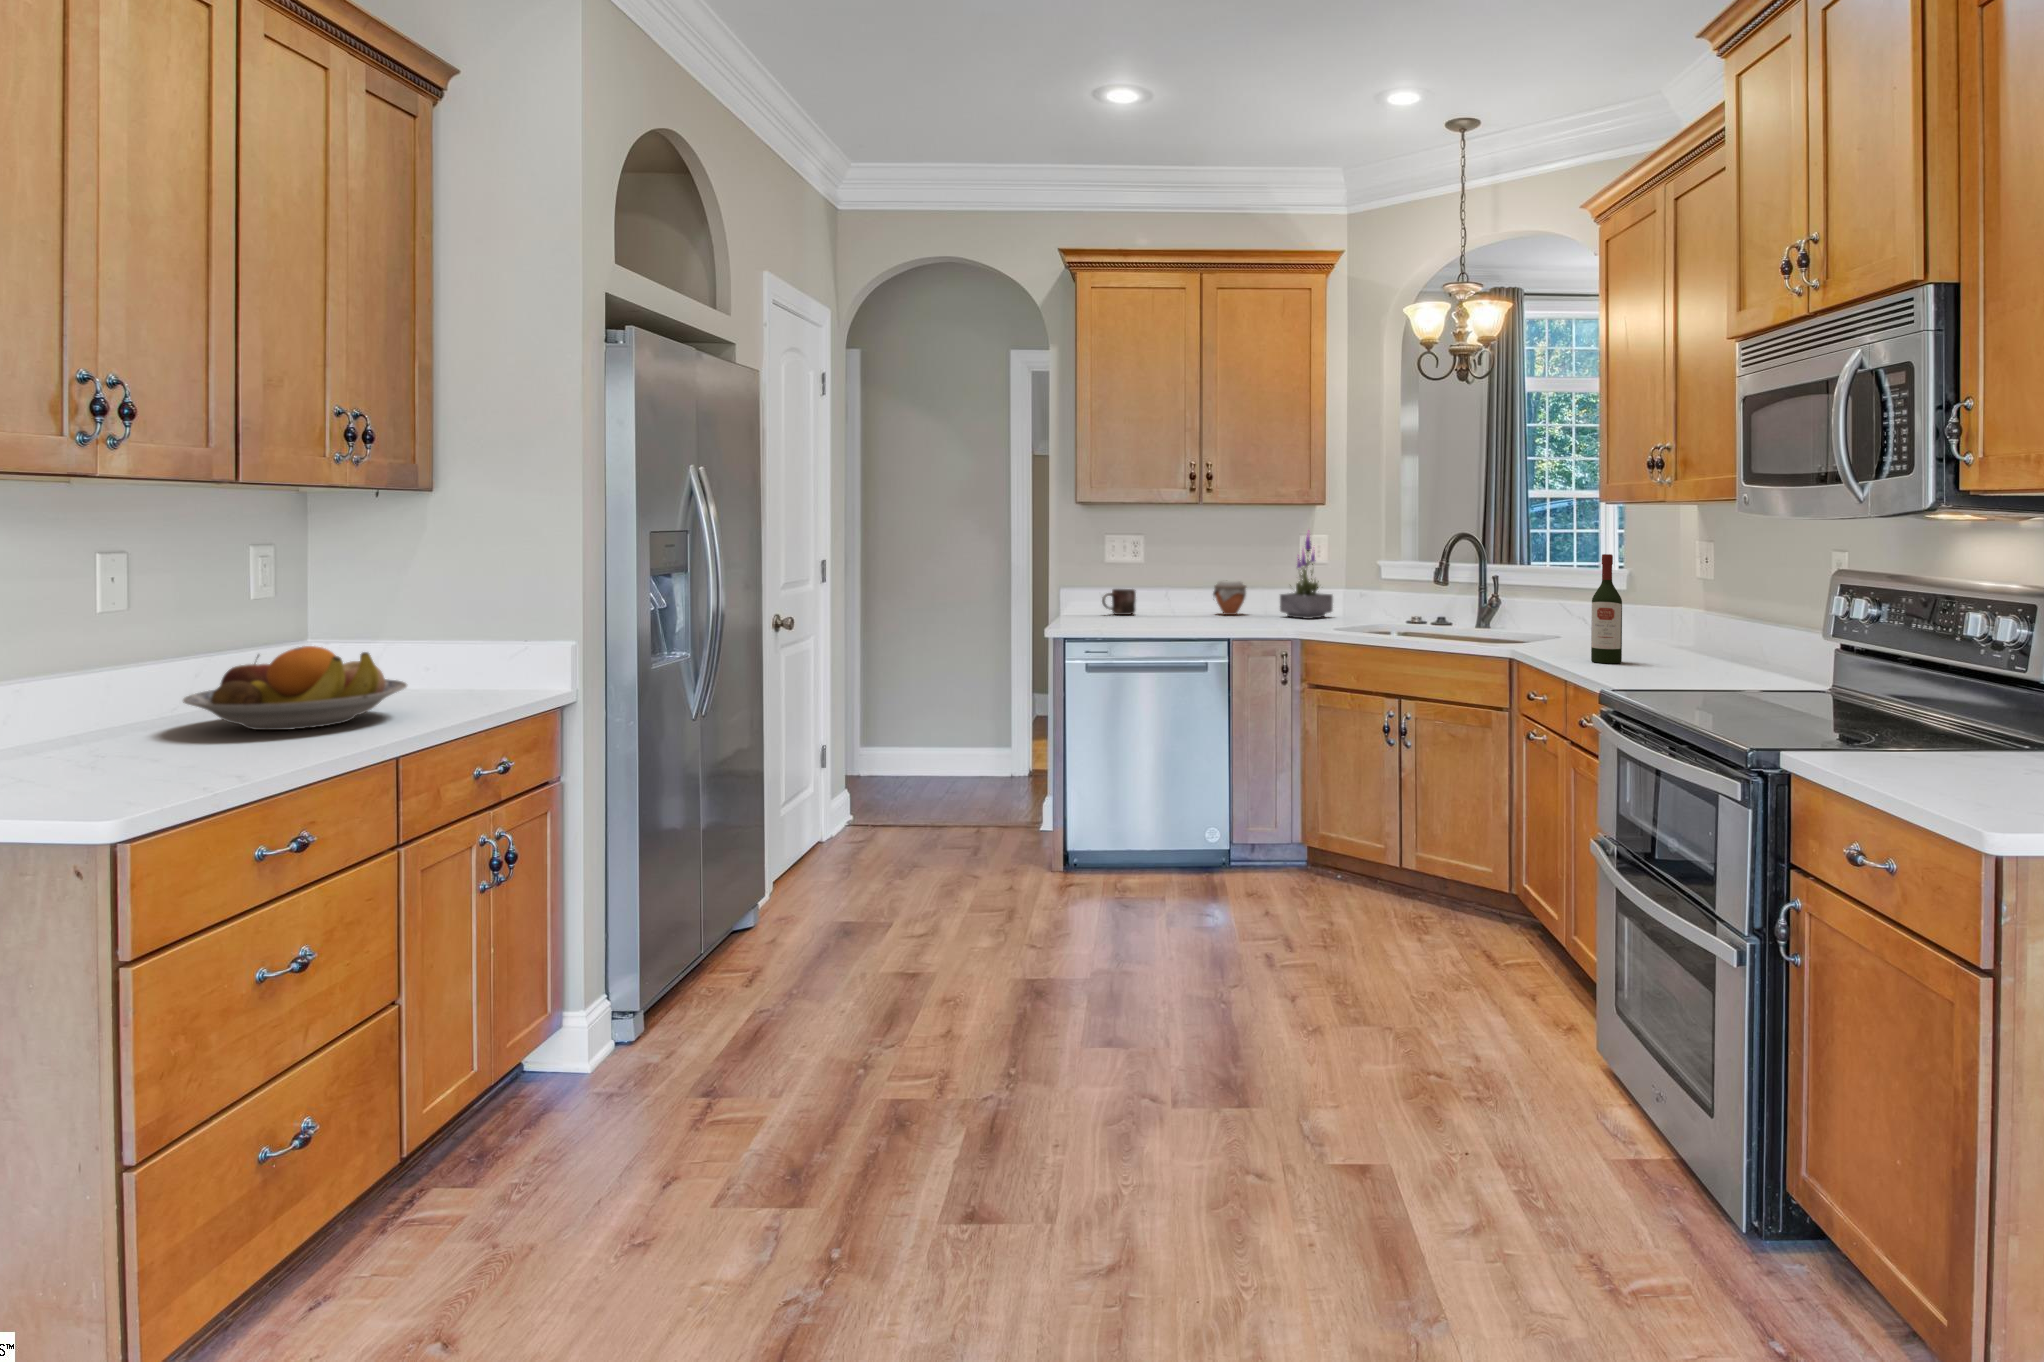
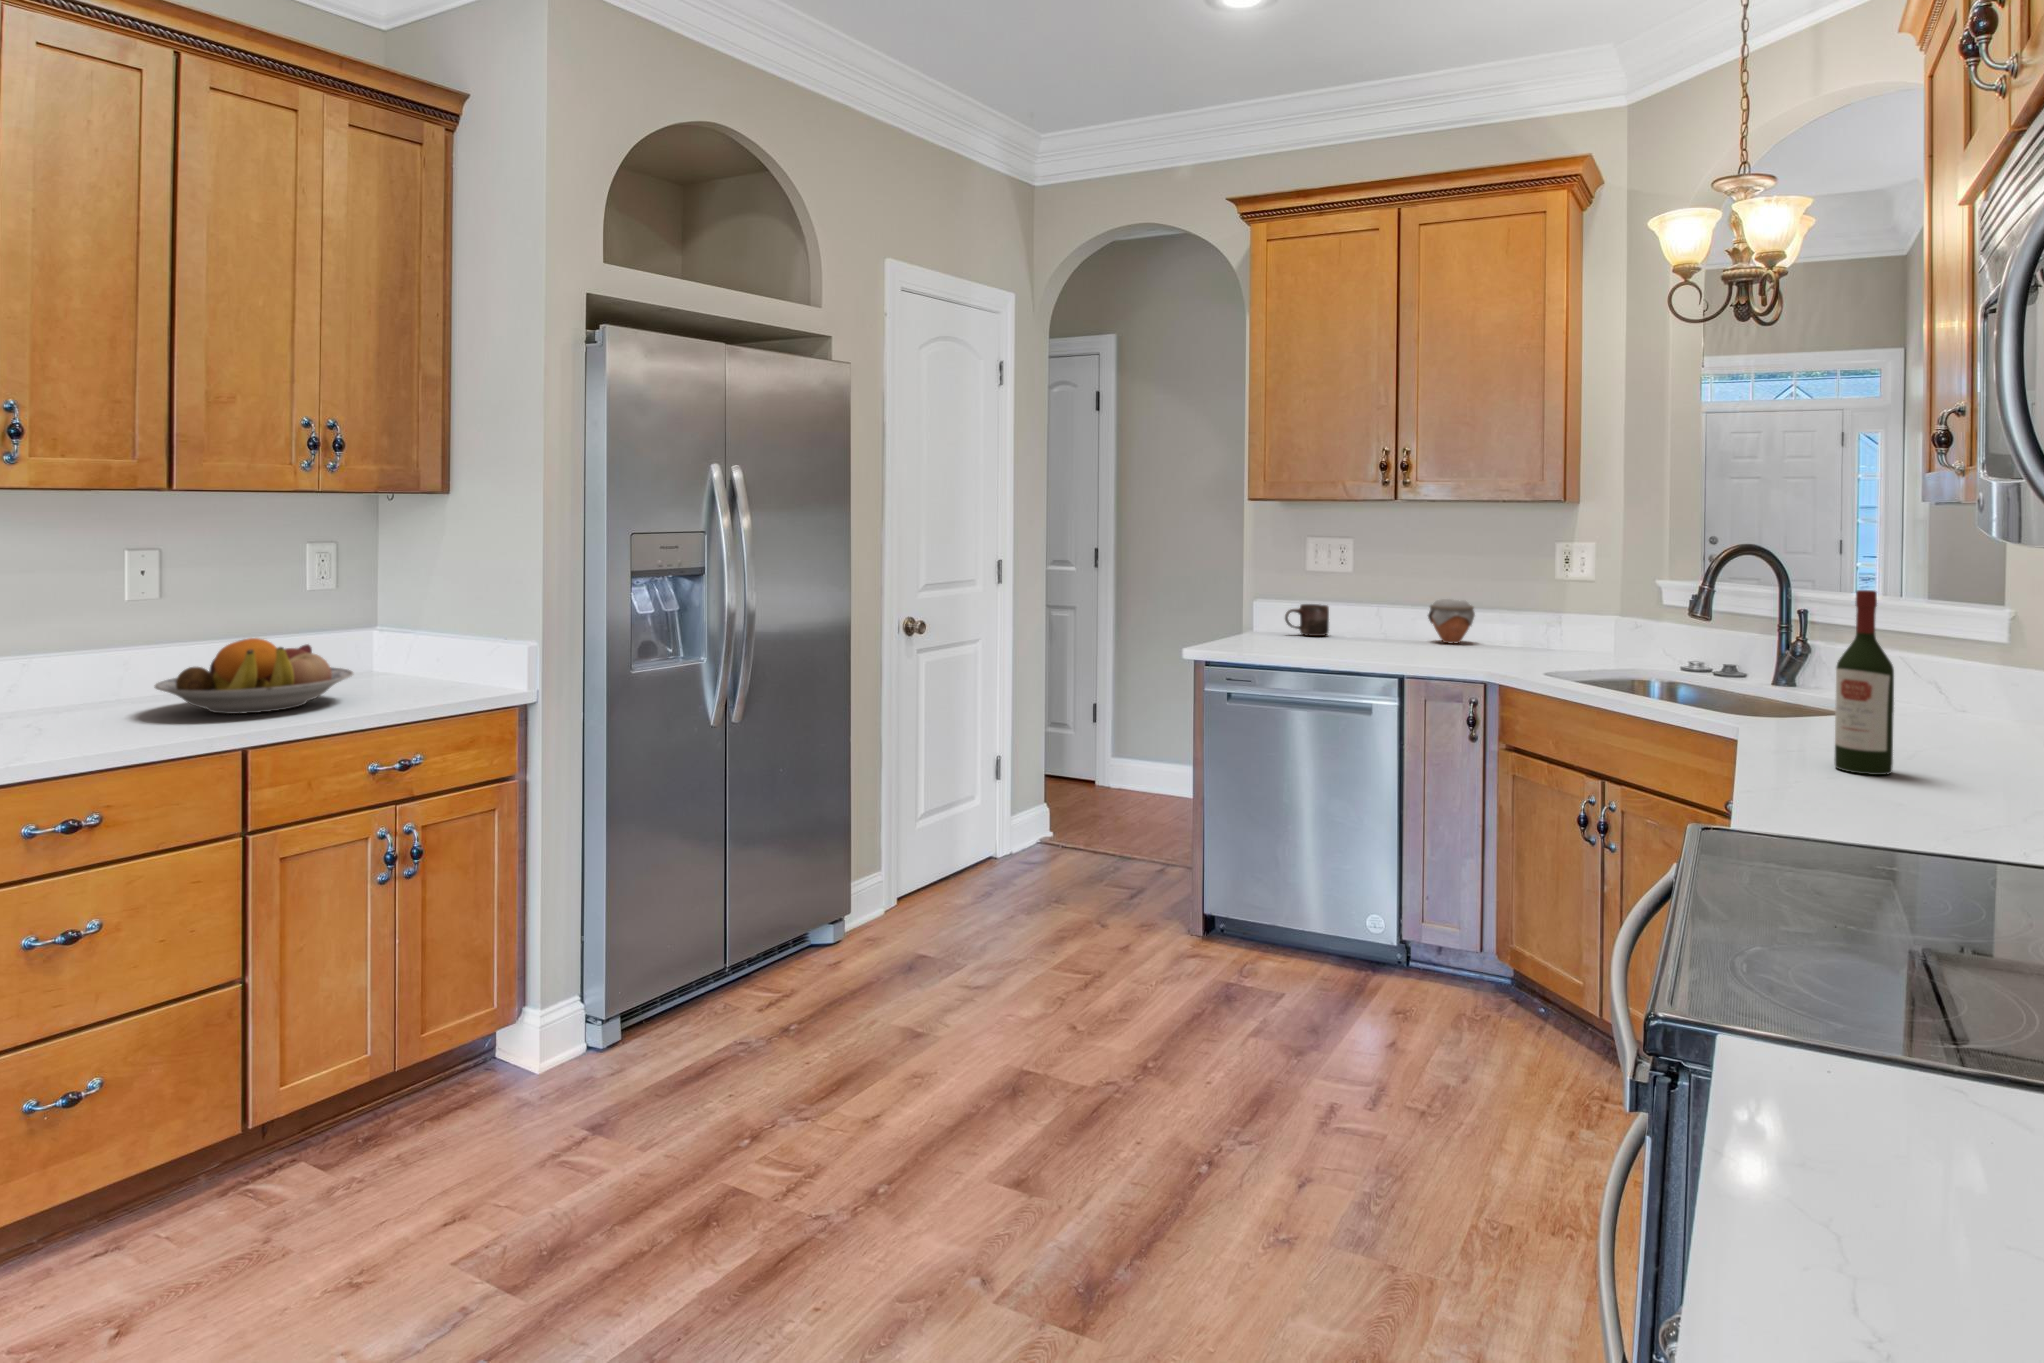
potted plant: present [1280,530,1333,619] -> none [1511,534,1587,655]

